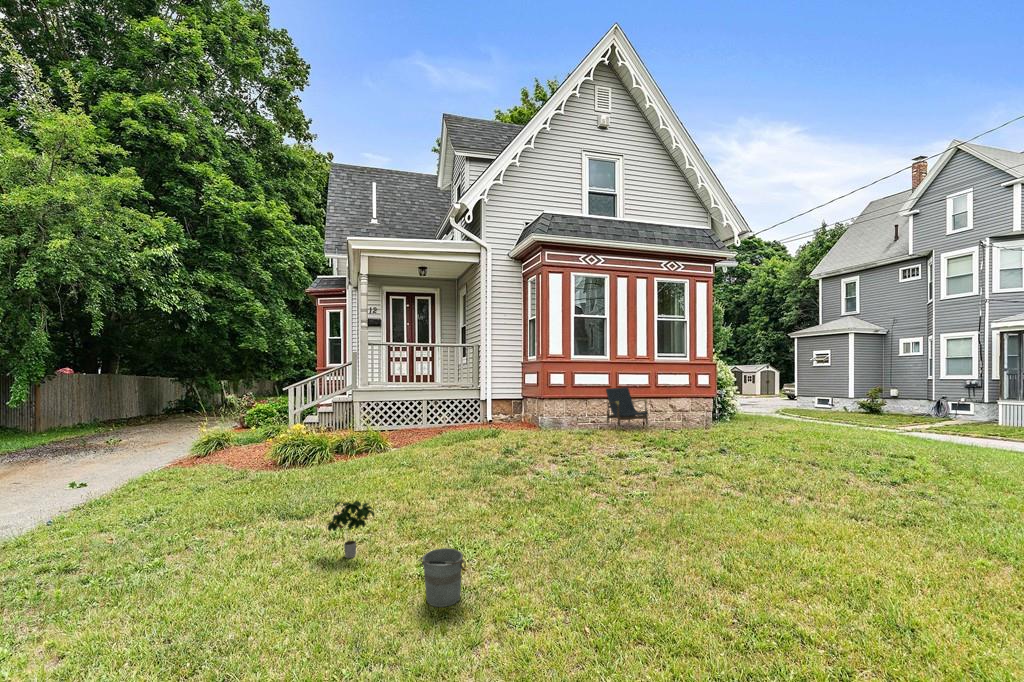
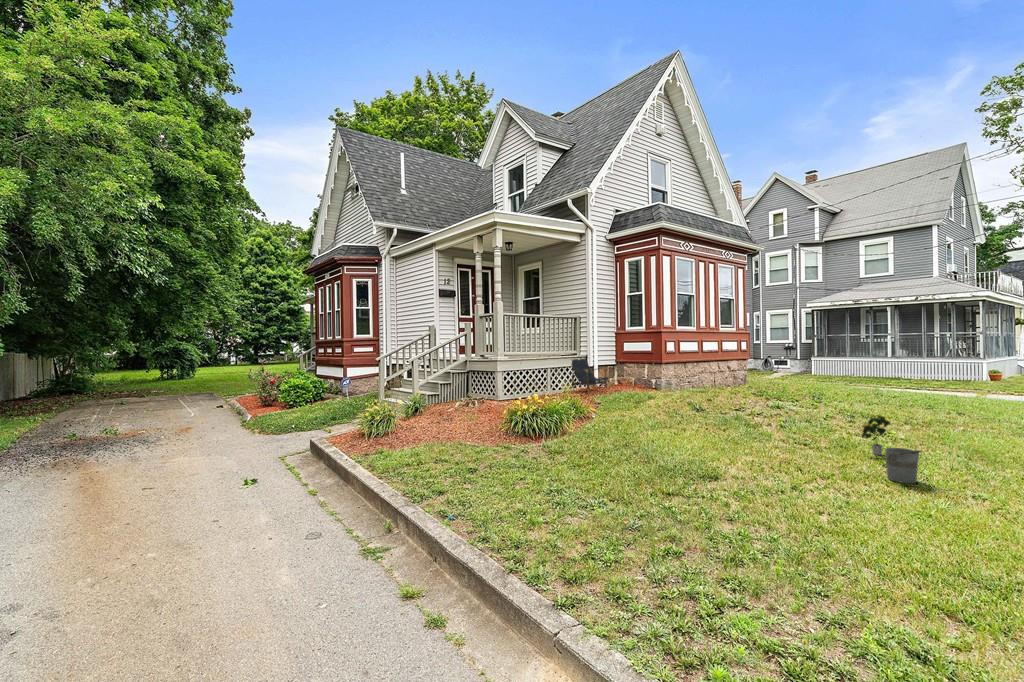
lounge chair: present [606,387,648,430] -> present [571,358,609,394]
bucket: present [419,548,466,607] -> present [885,448,922,483]

